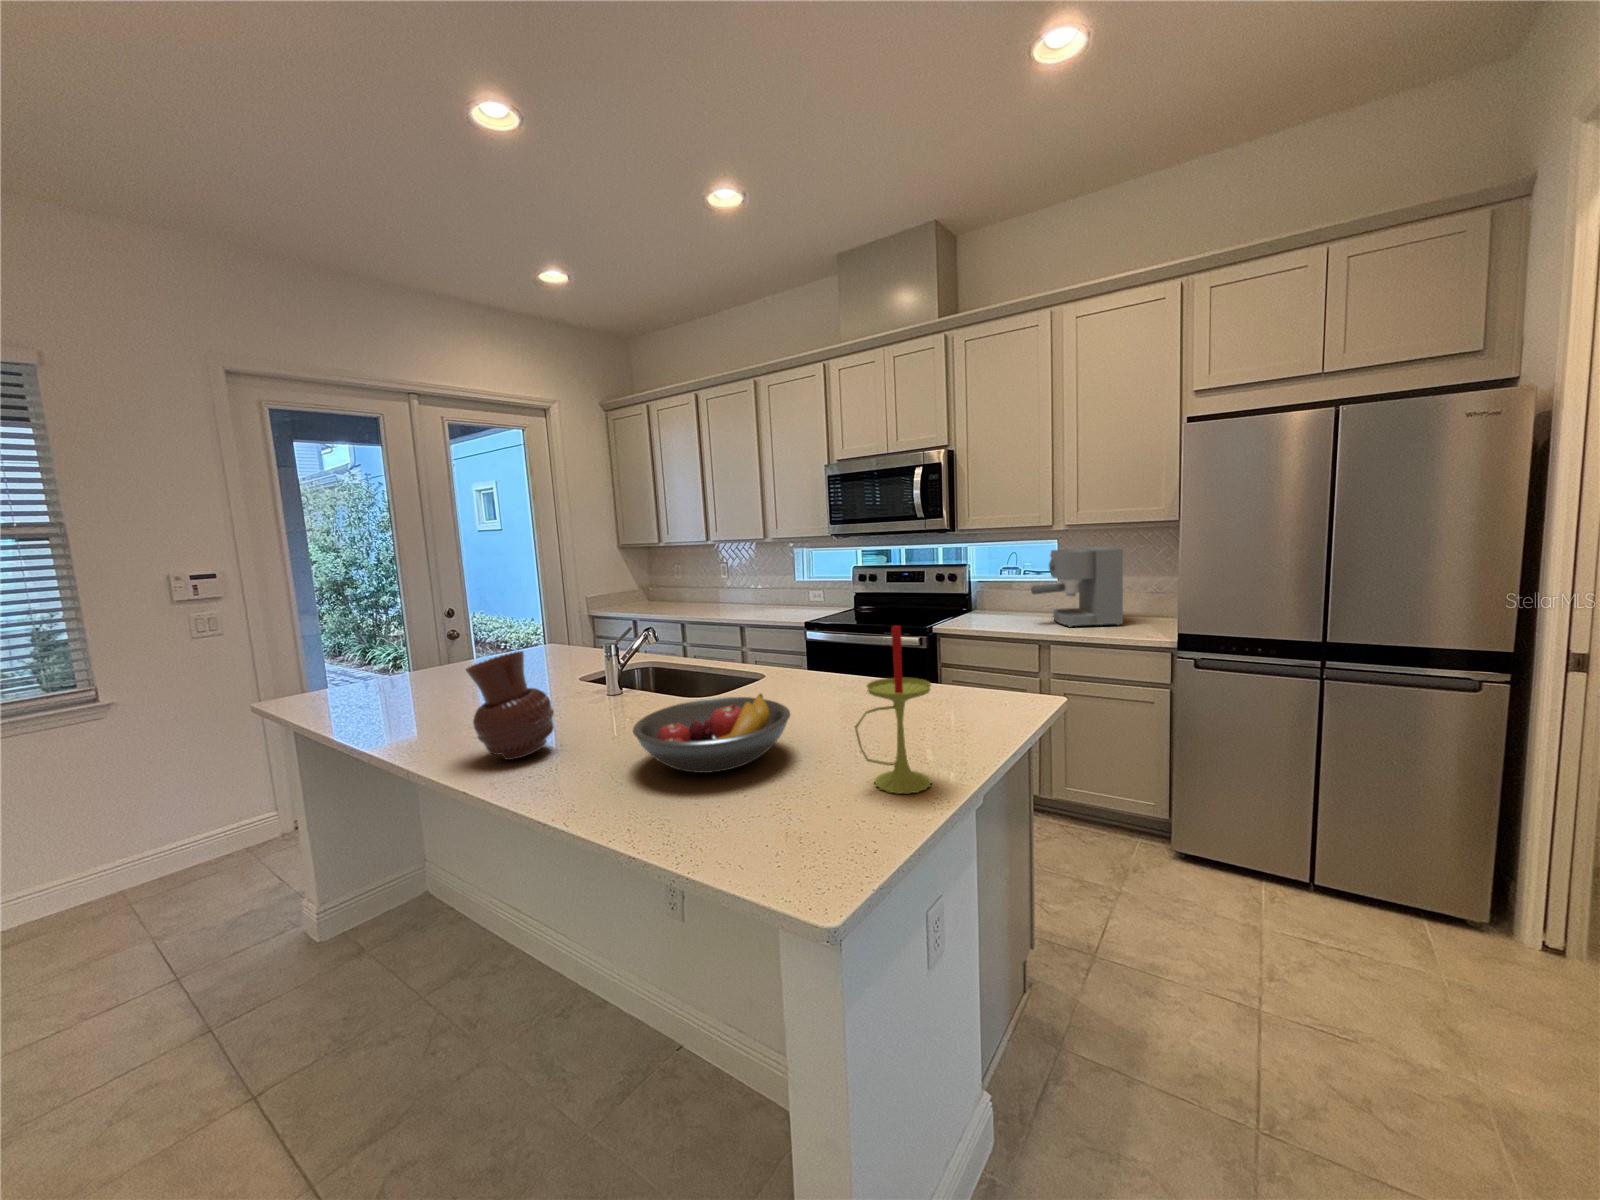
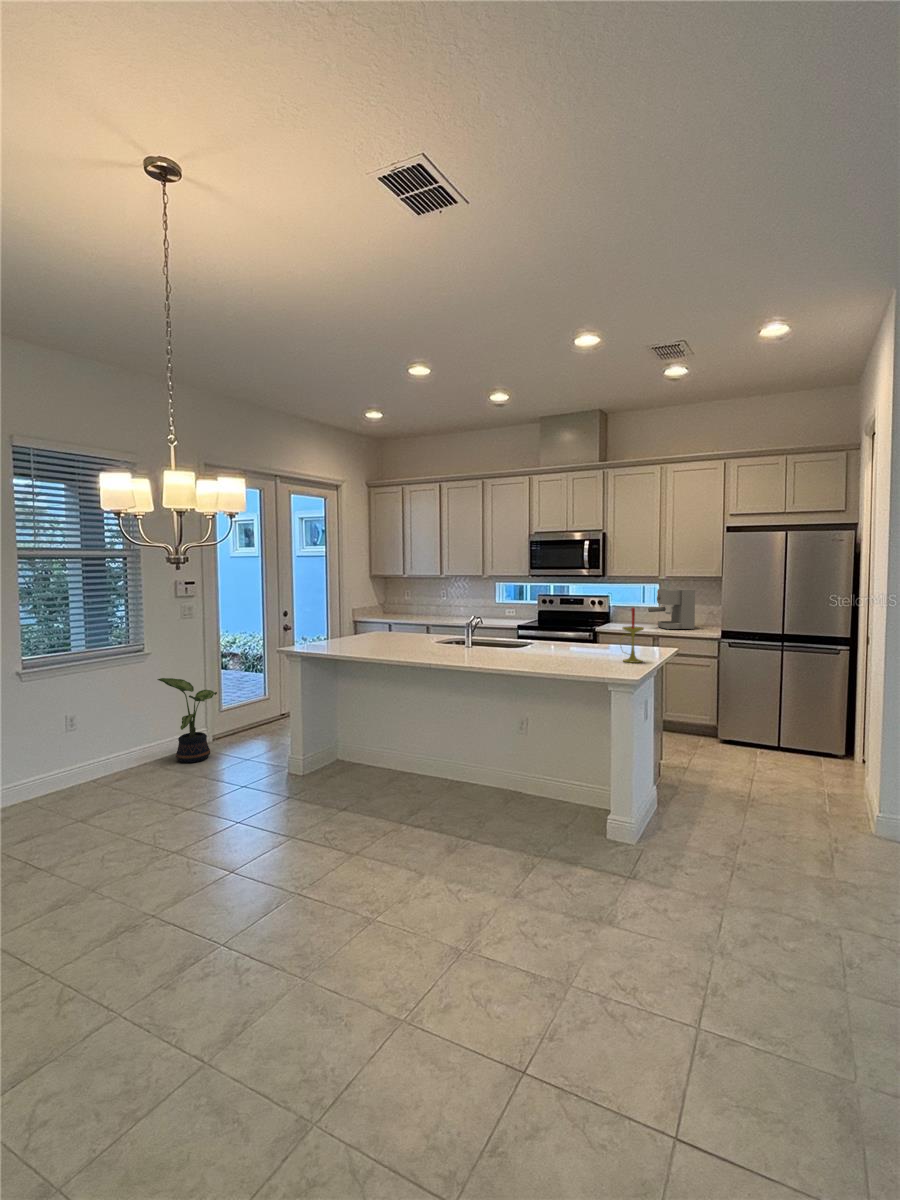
vase: present [466,651,554,760] -> none [460,616,490,658]
fruit bowl: present [633,694,790,773] -> none [530,635,588,659]
potted plant: none [99,754,233,911] -> present [157,678,217,763]

